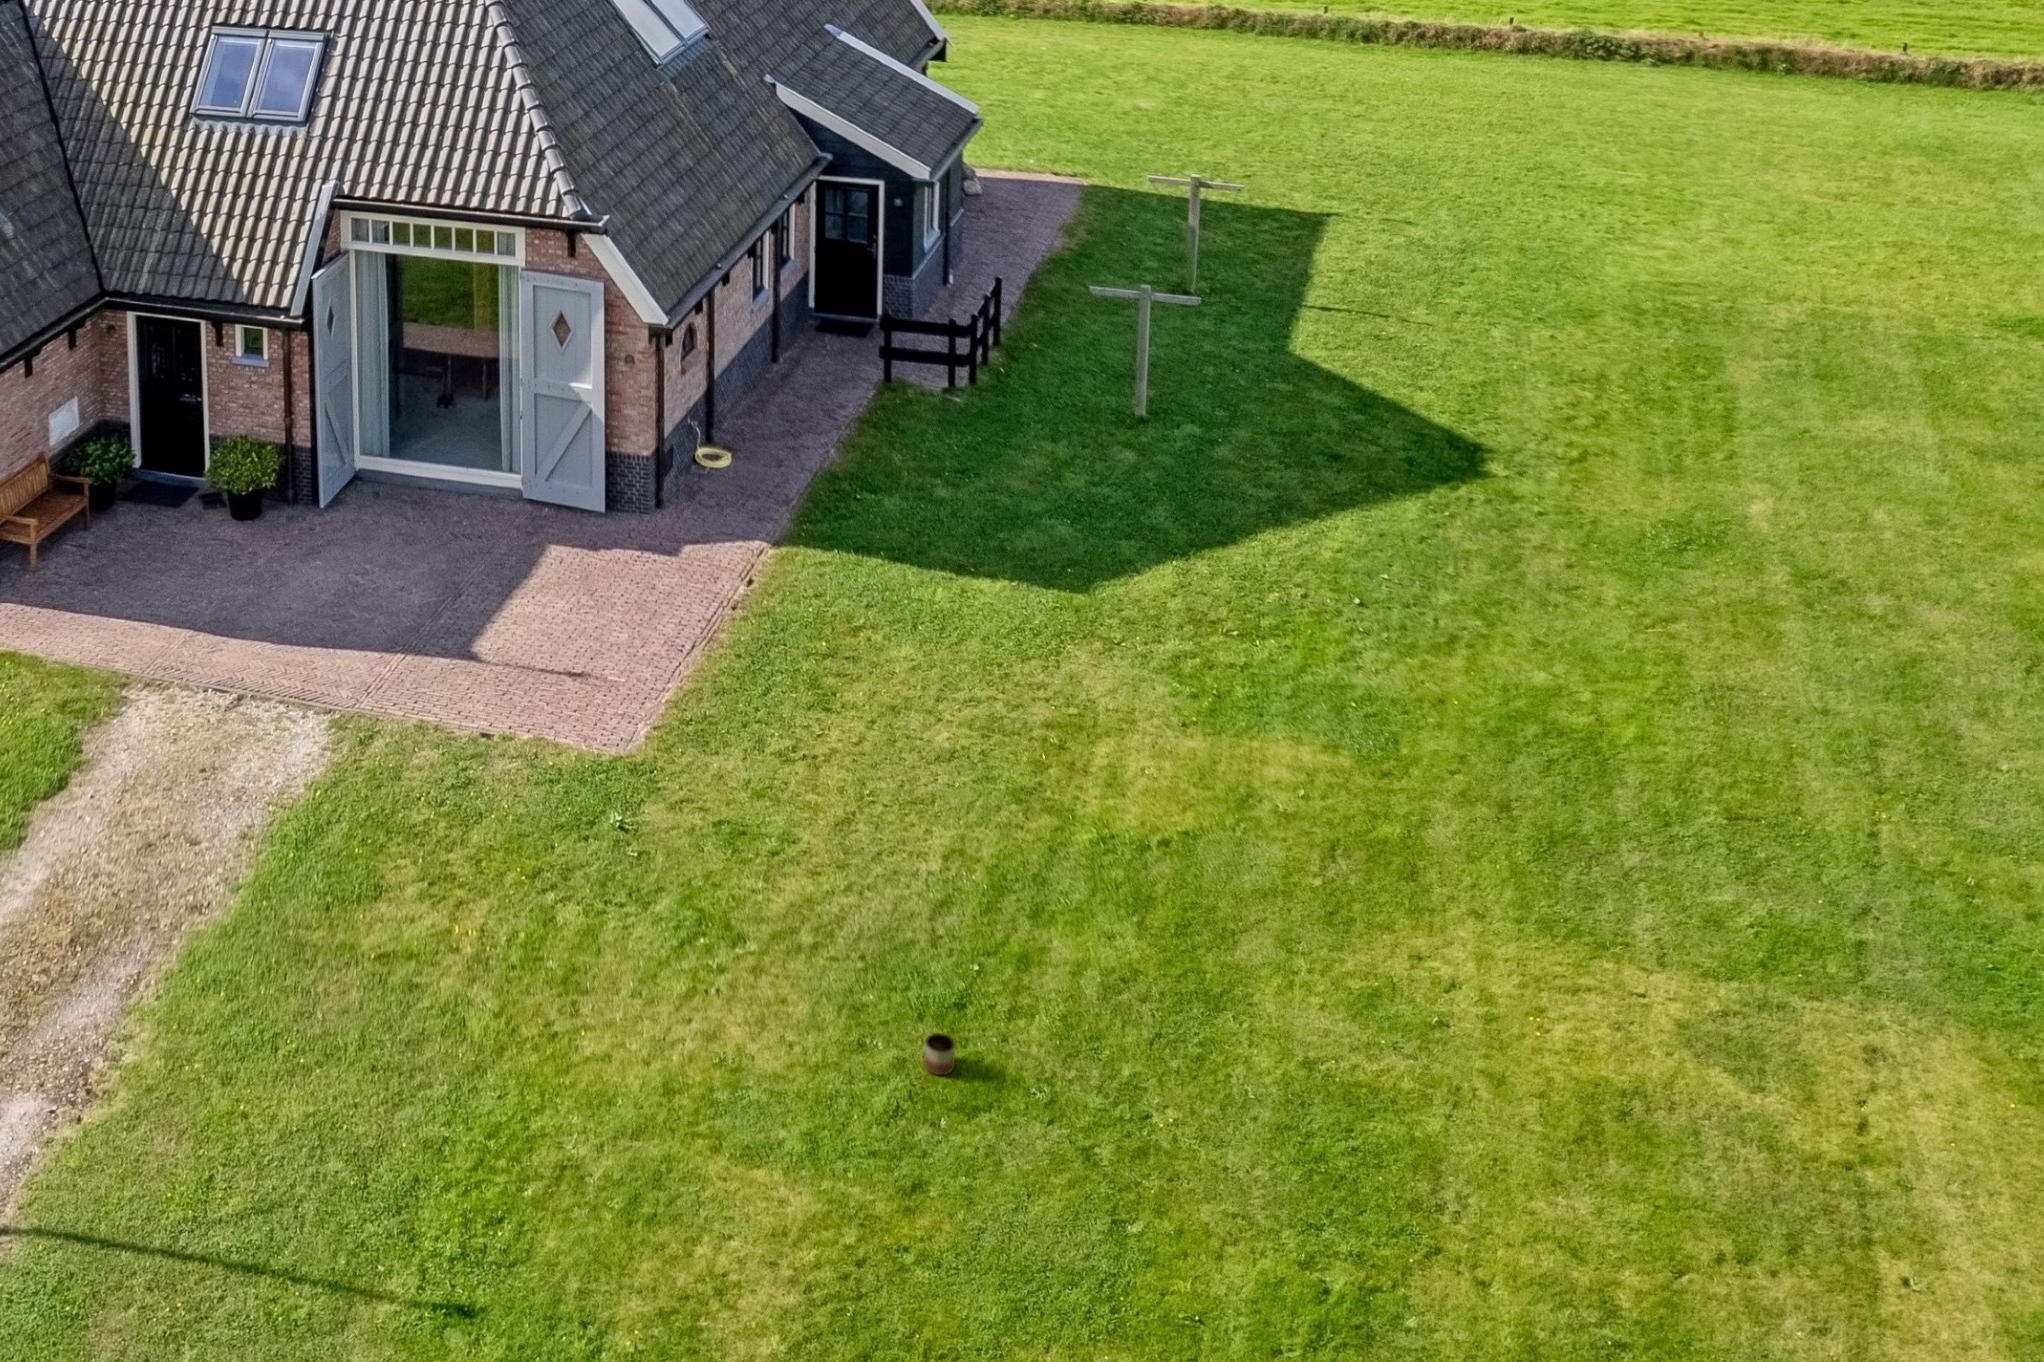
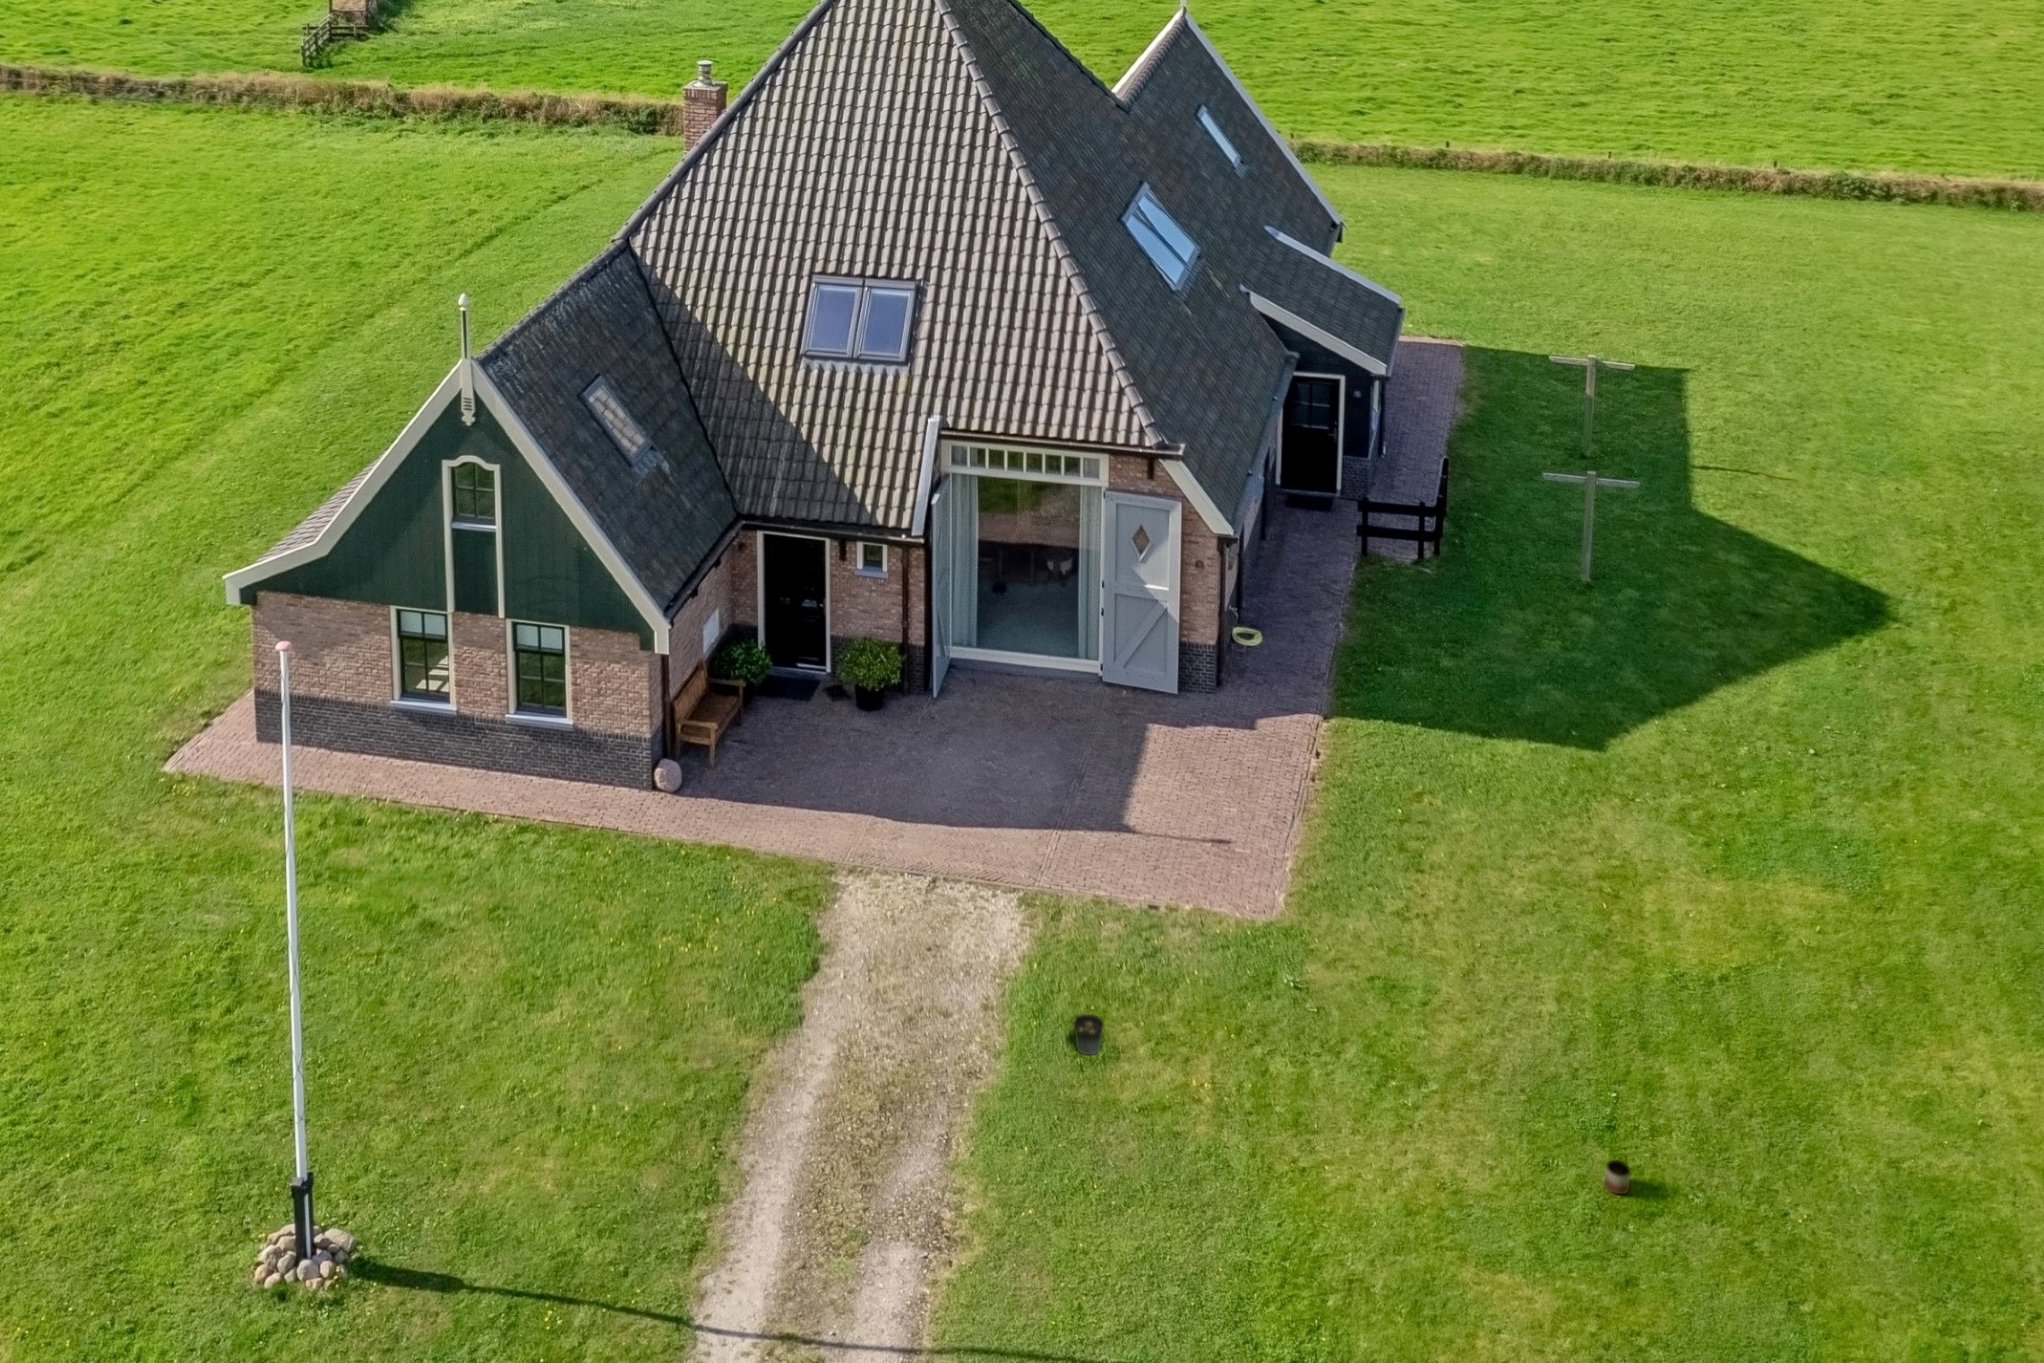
bucket: none [324,842,364,890] -> present [1073,1014,1104,1055]

